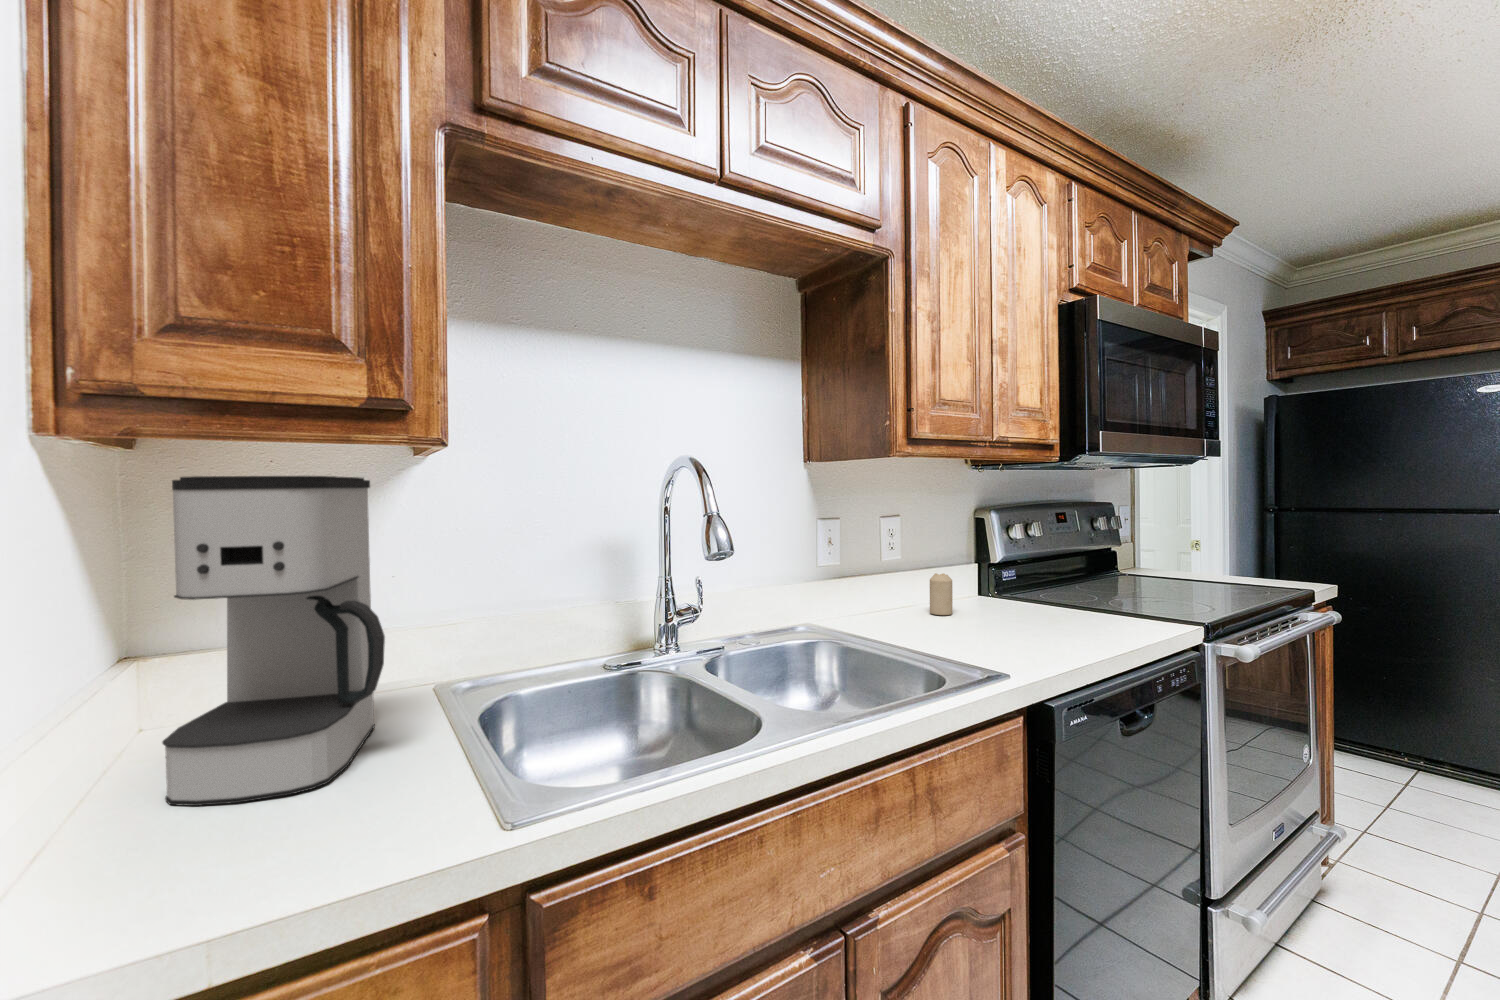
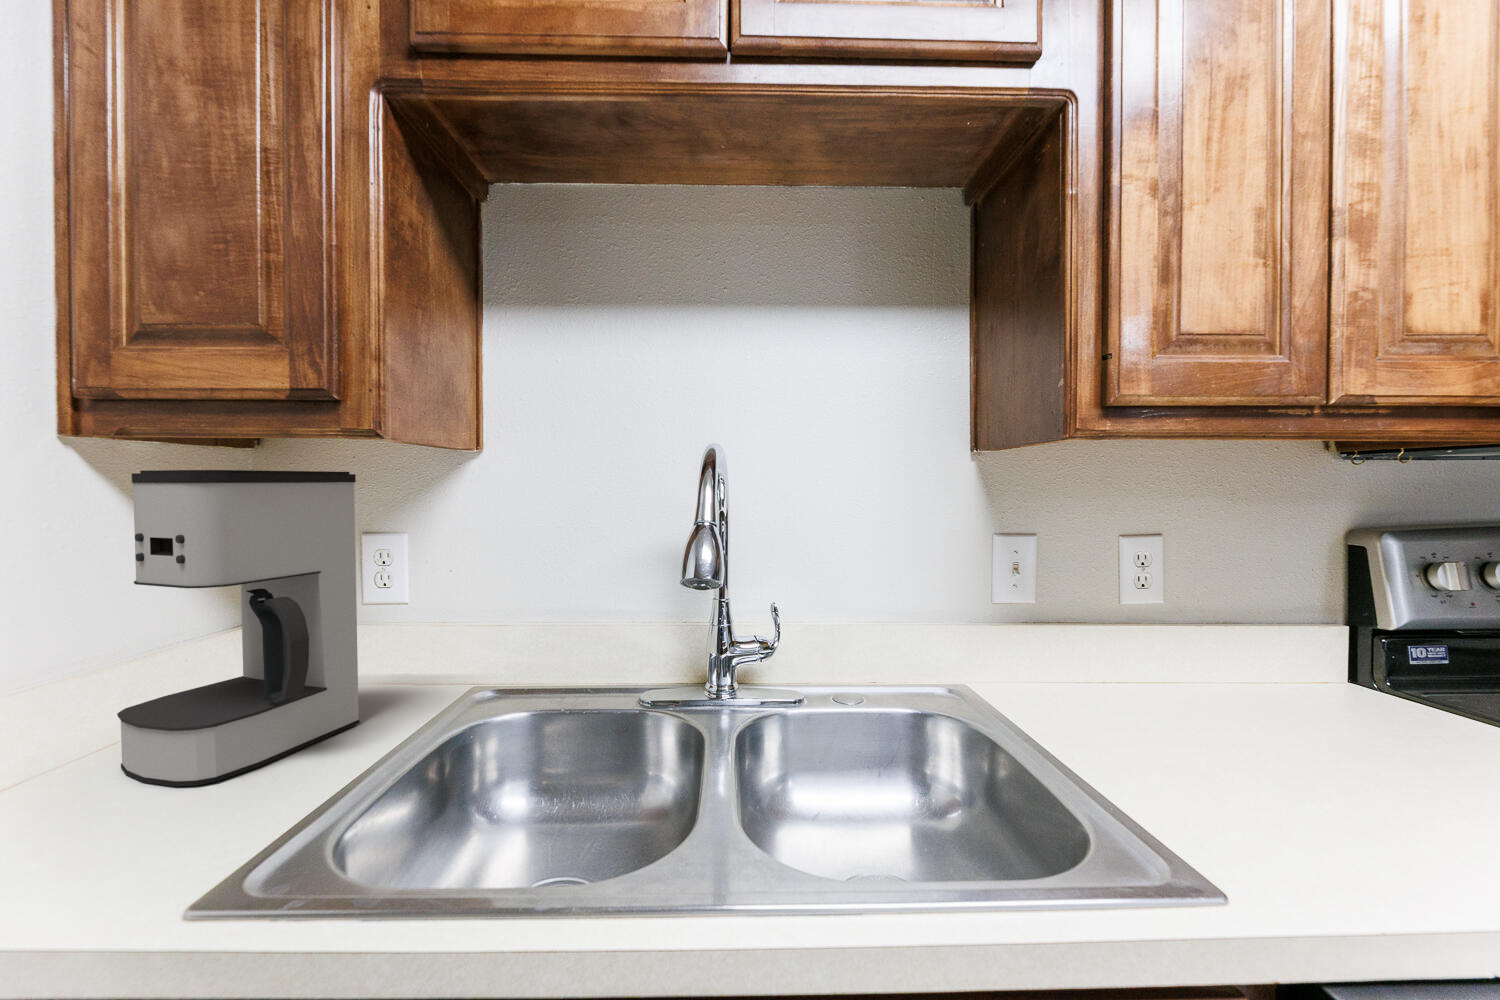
candle: present [930,573,953,615] -> none [1199,635,1246,710]

